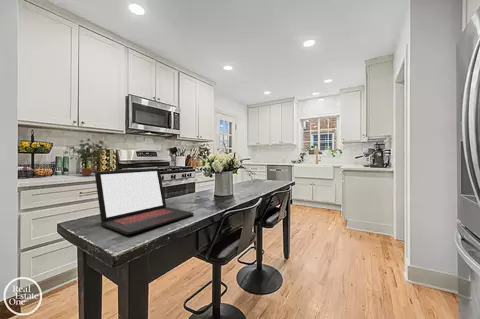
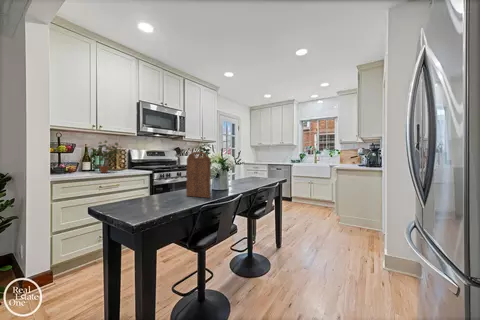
cutting board: none [187,149,217,205] -> present [186,152,211,198]
laptop: present [95,168,194,235] -> none [114,167,190,216]

